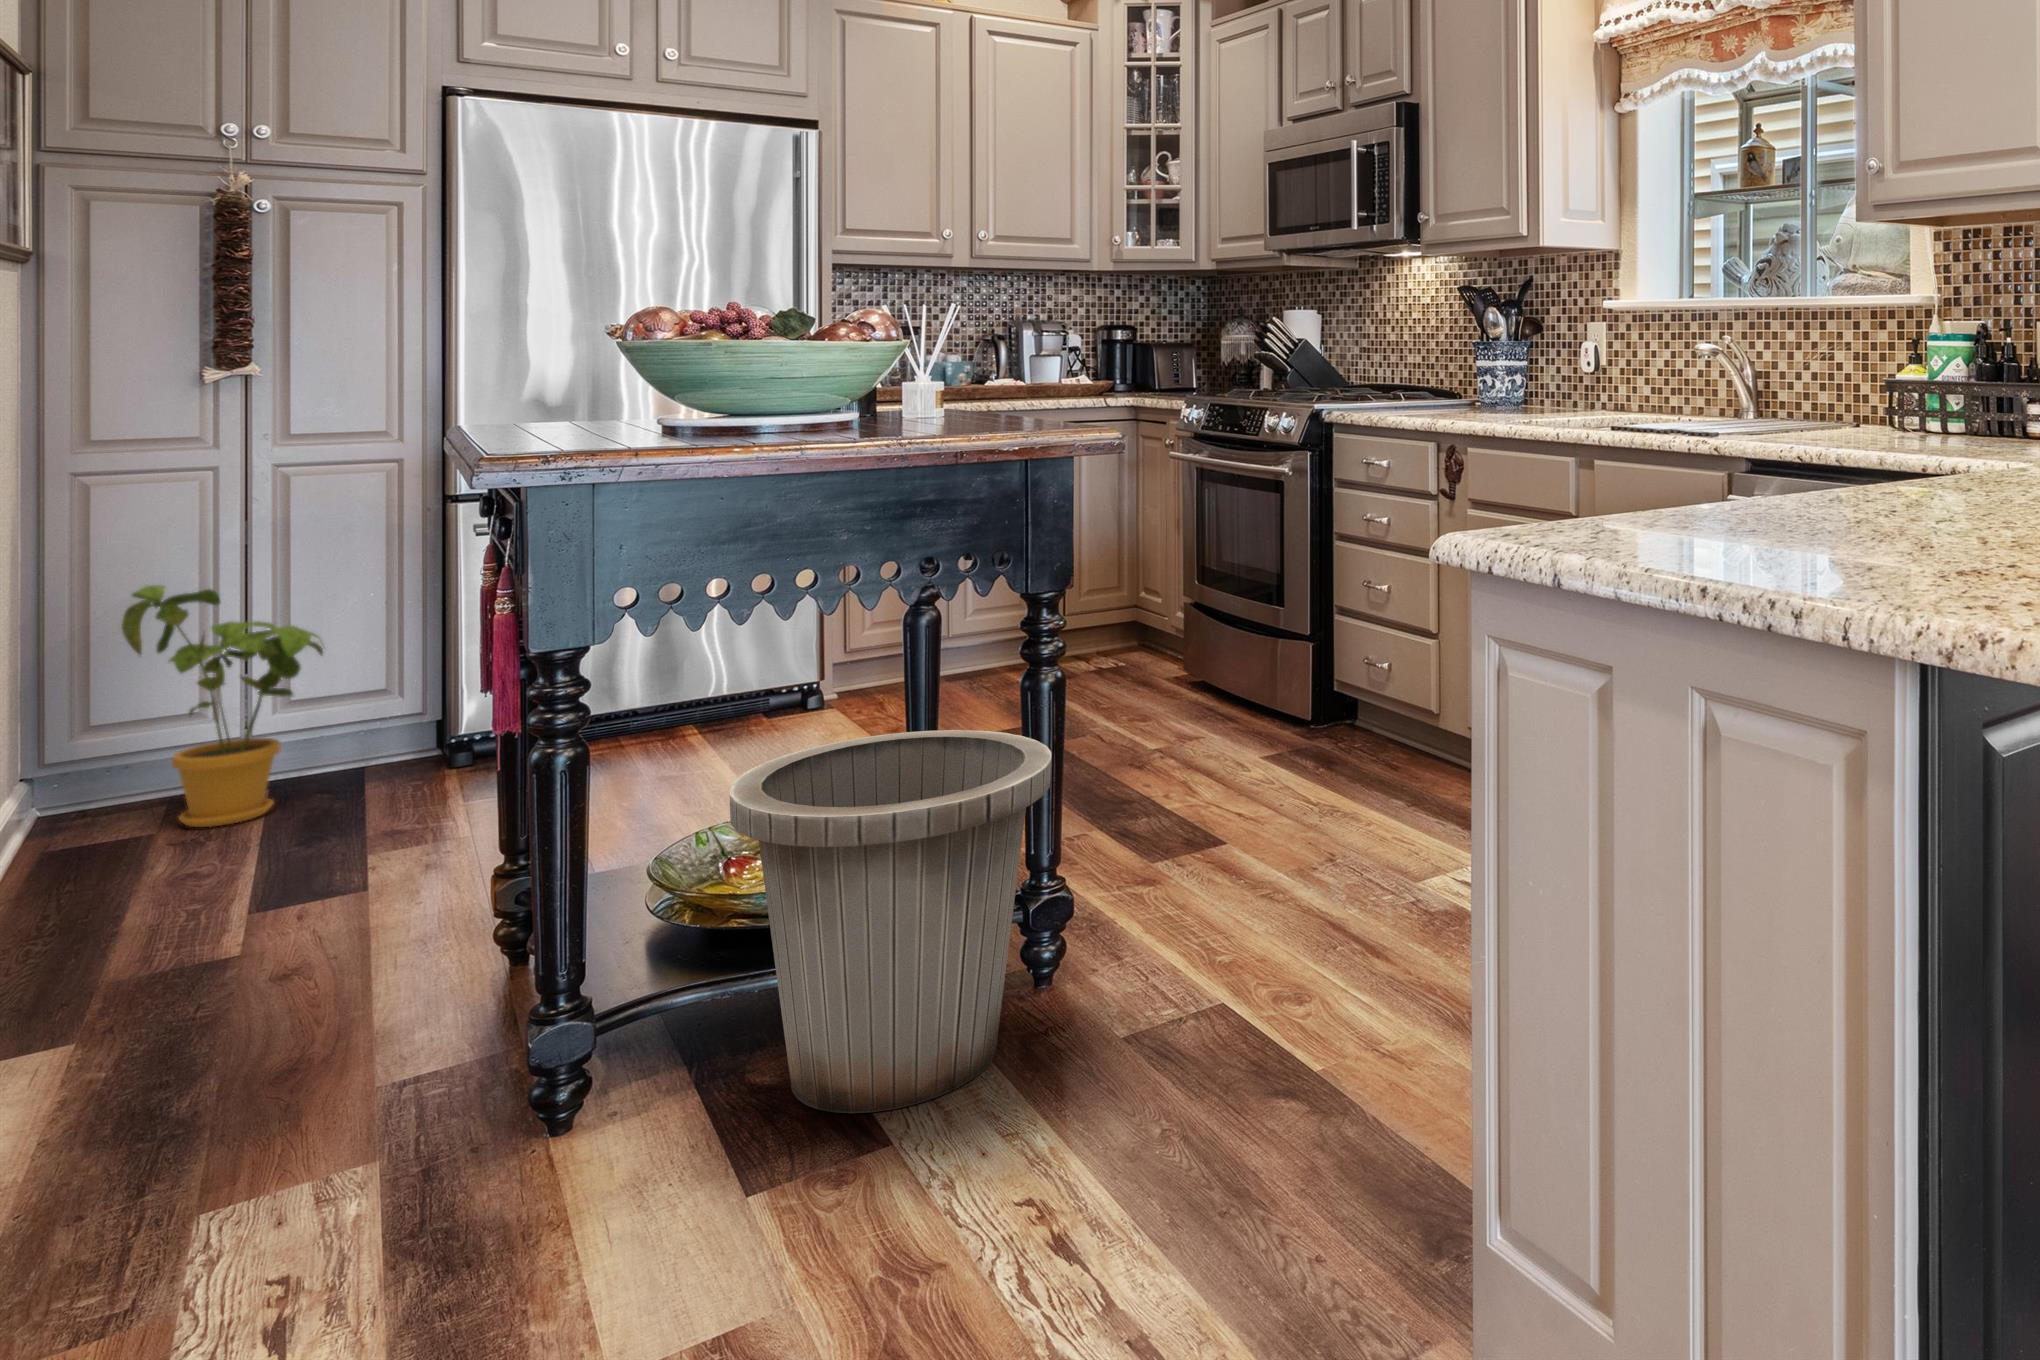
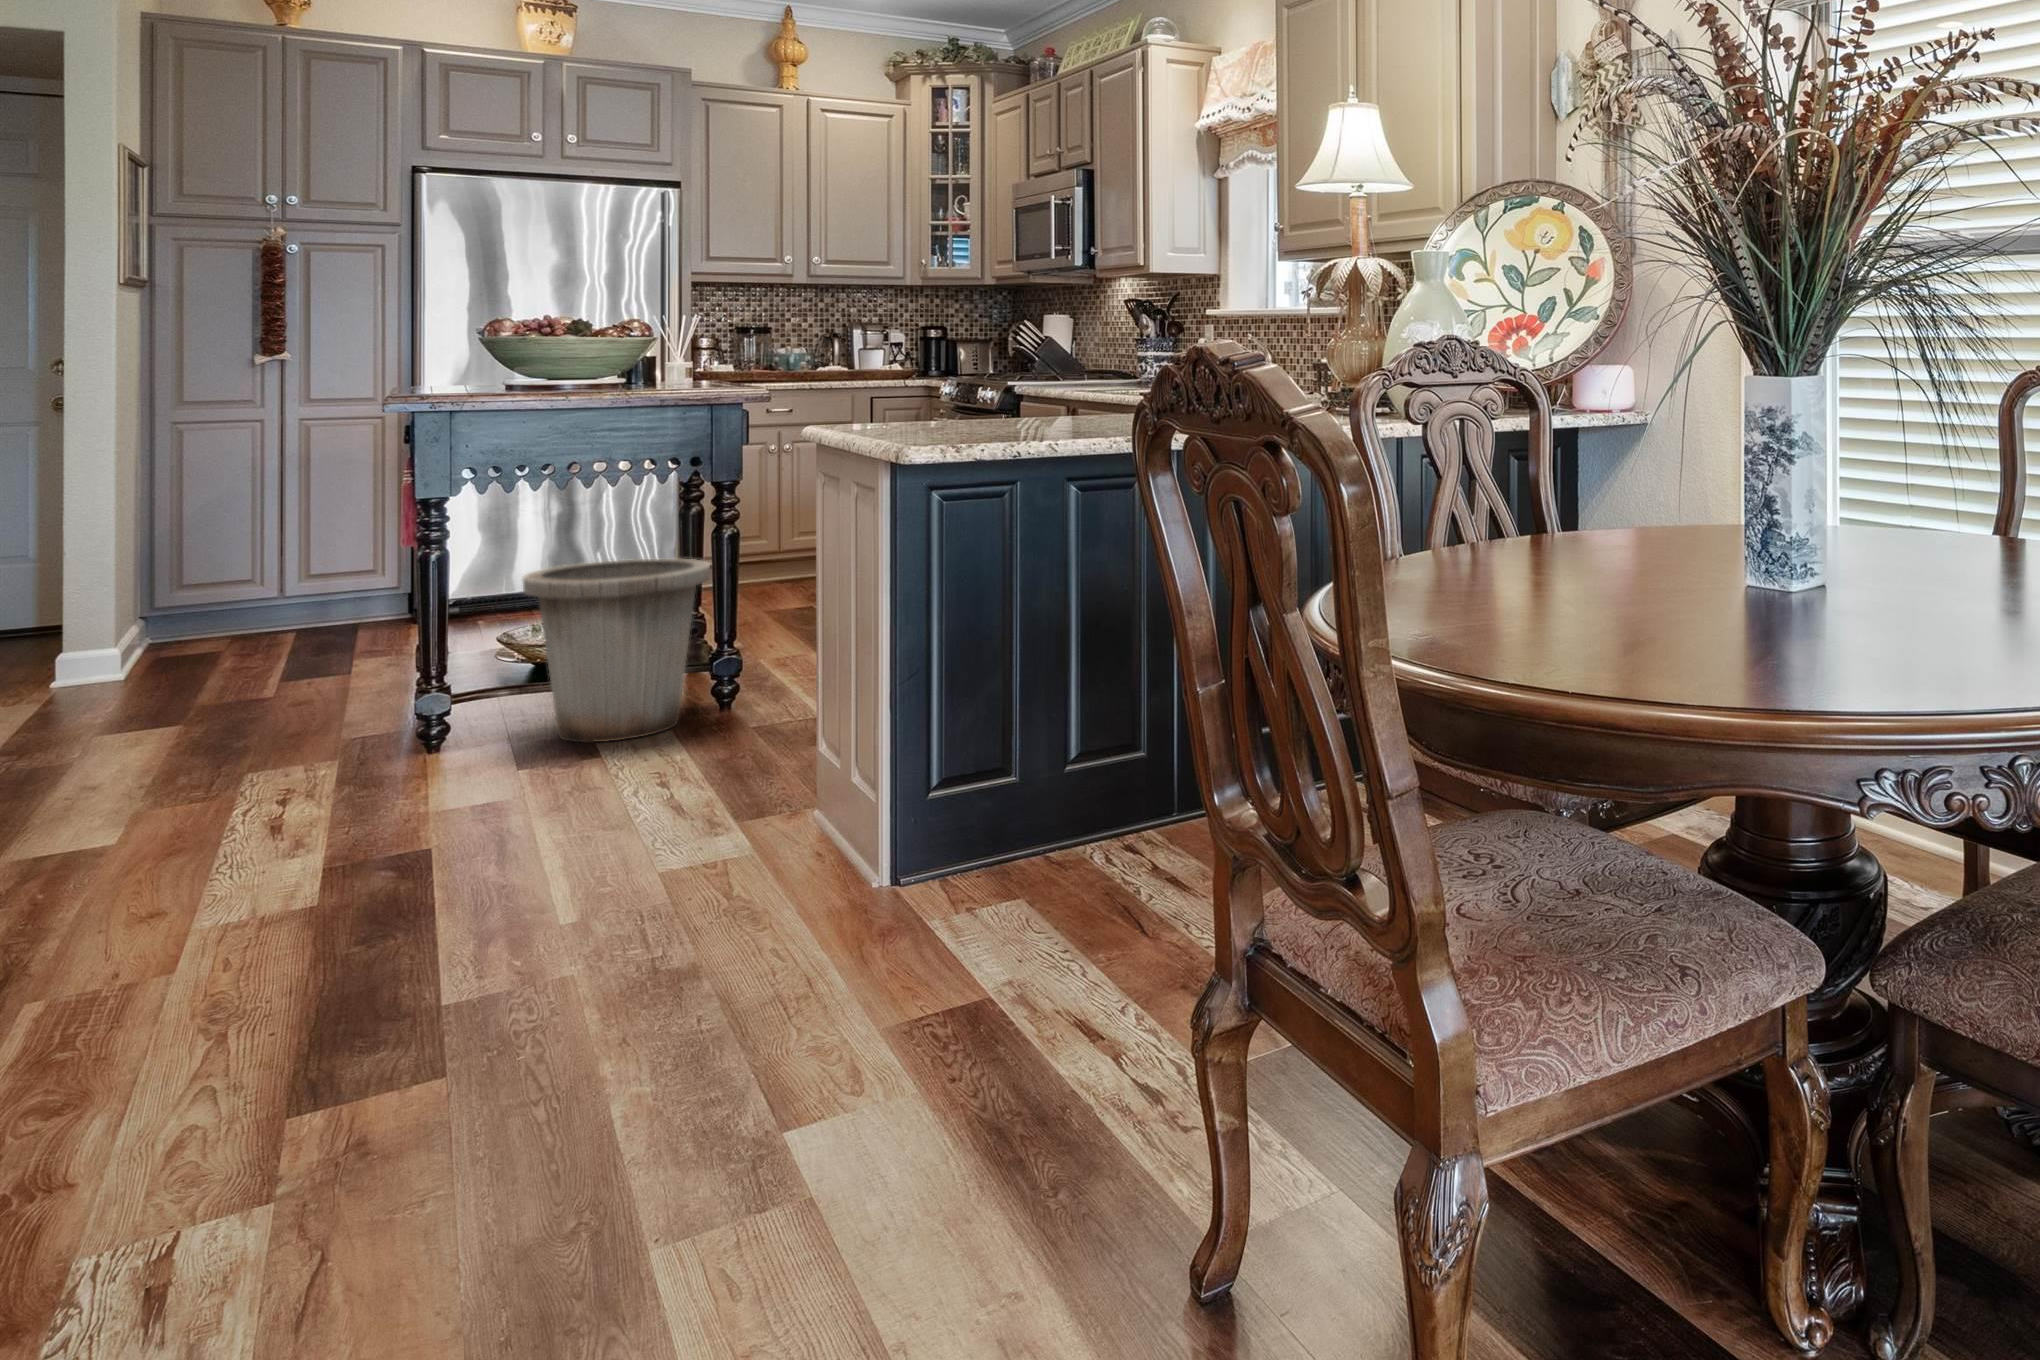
house plant: present [122,585,323,827] -> none [205,491,333,645]

